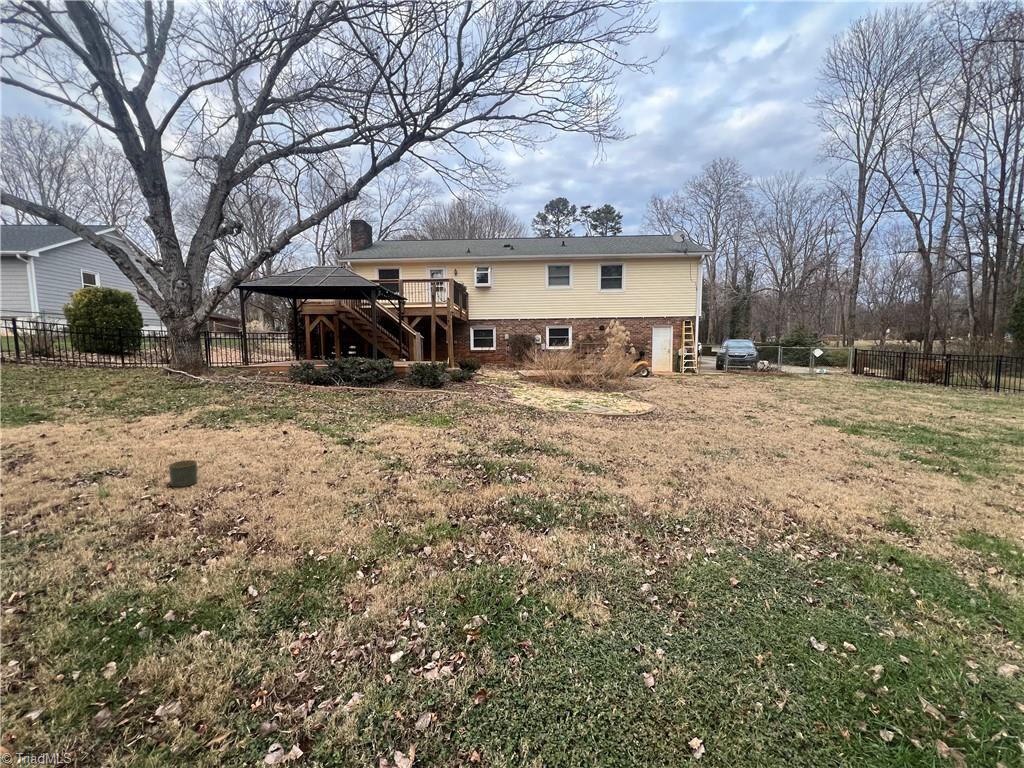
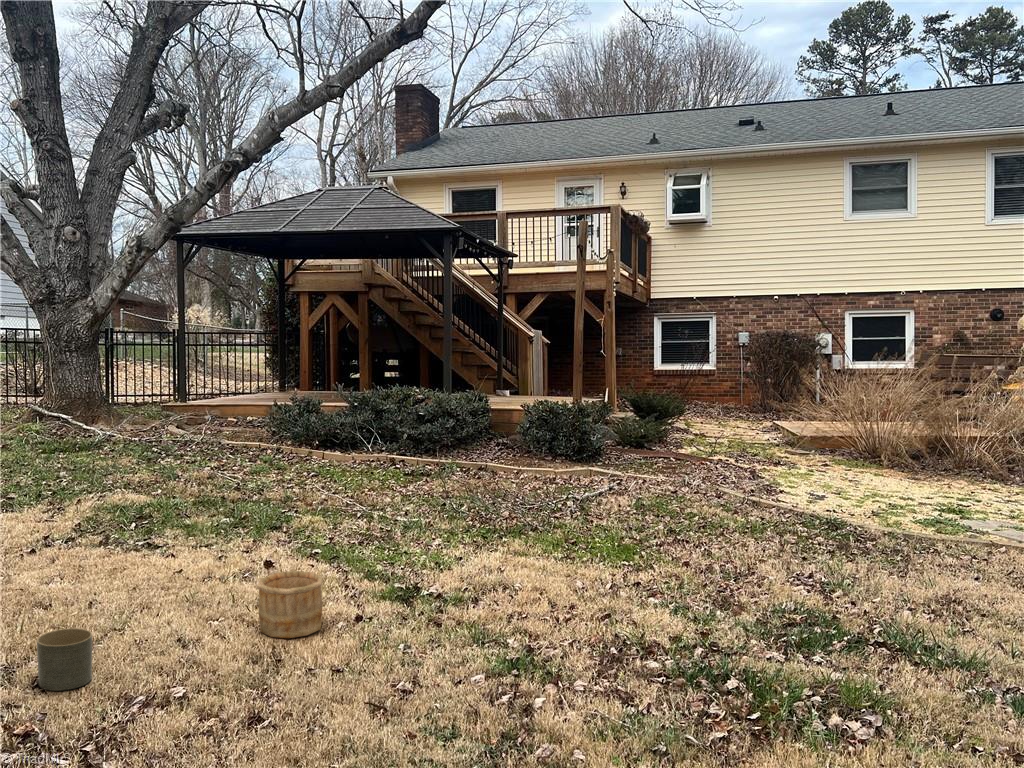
wooden bucket: none [277,433,309,461] -> present [256,571,323,638]

